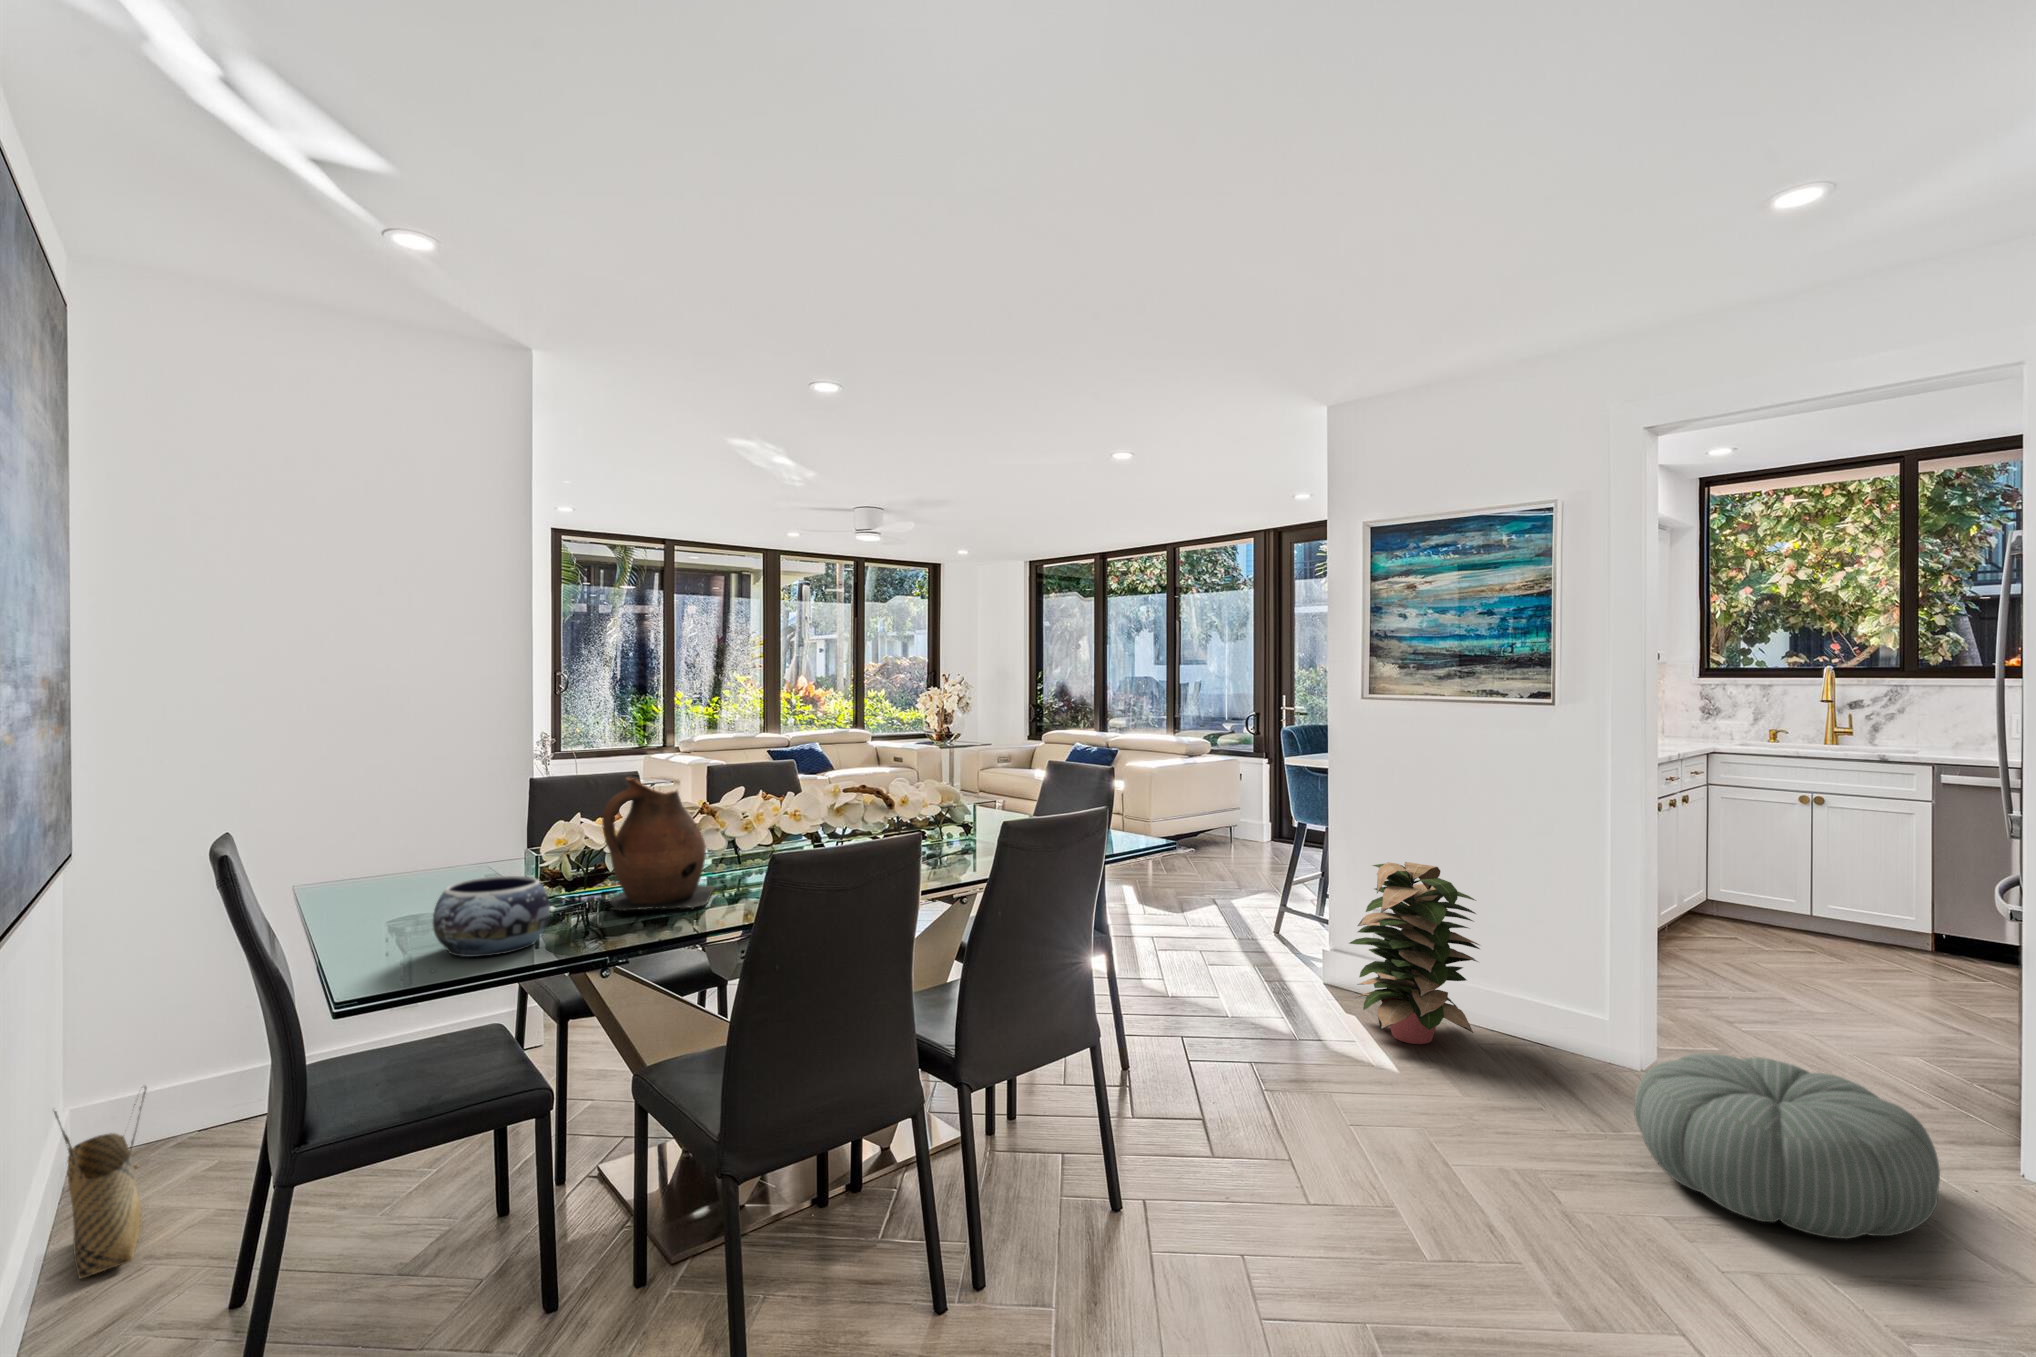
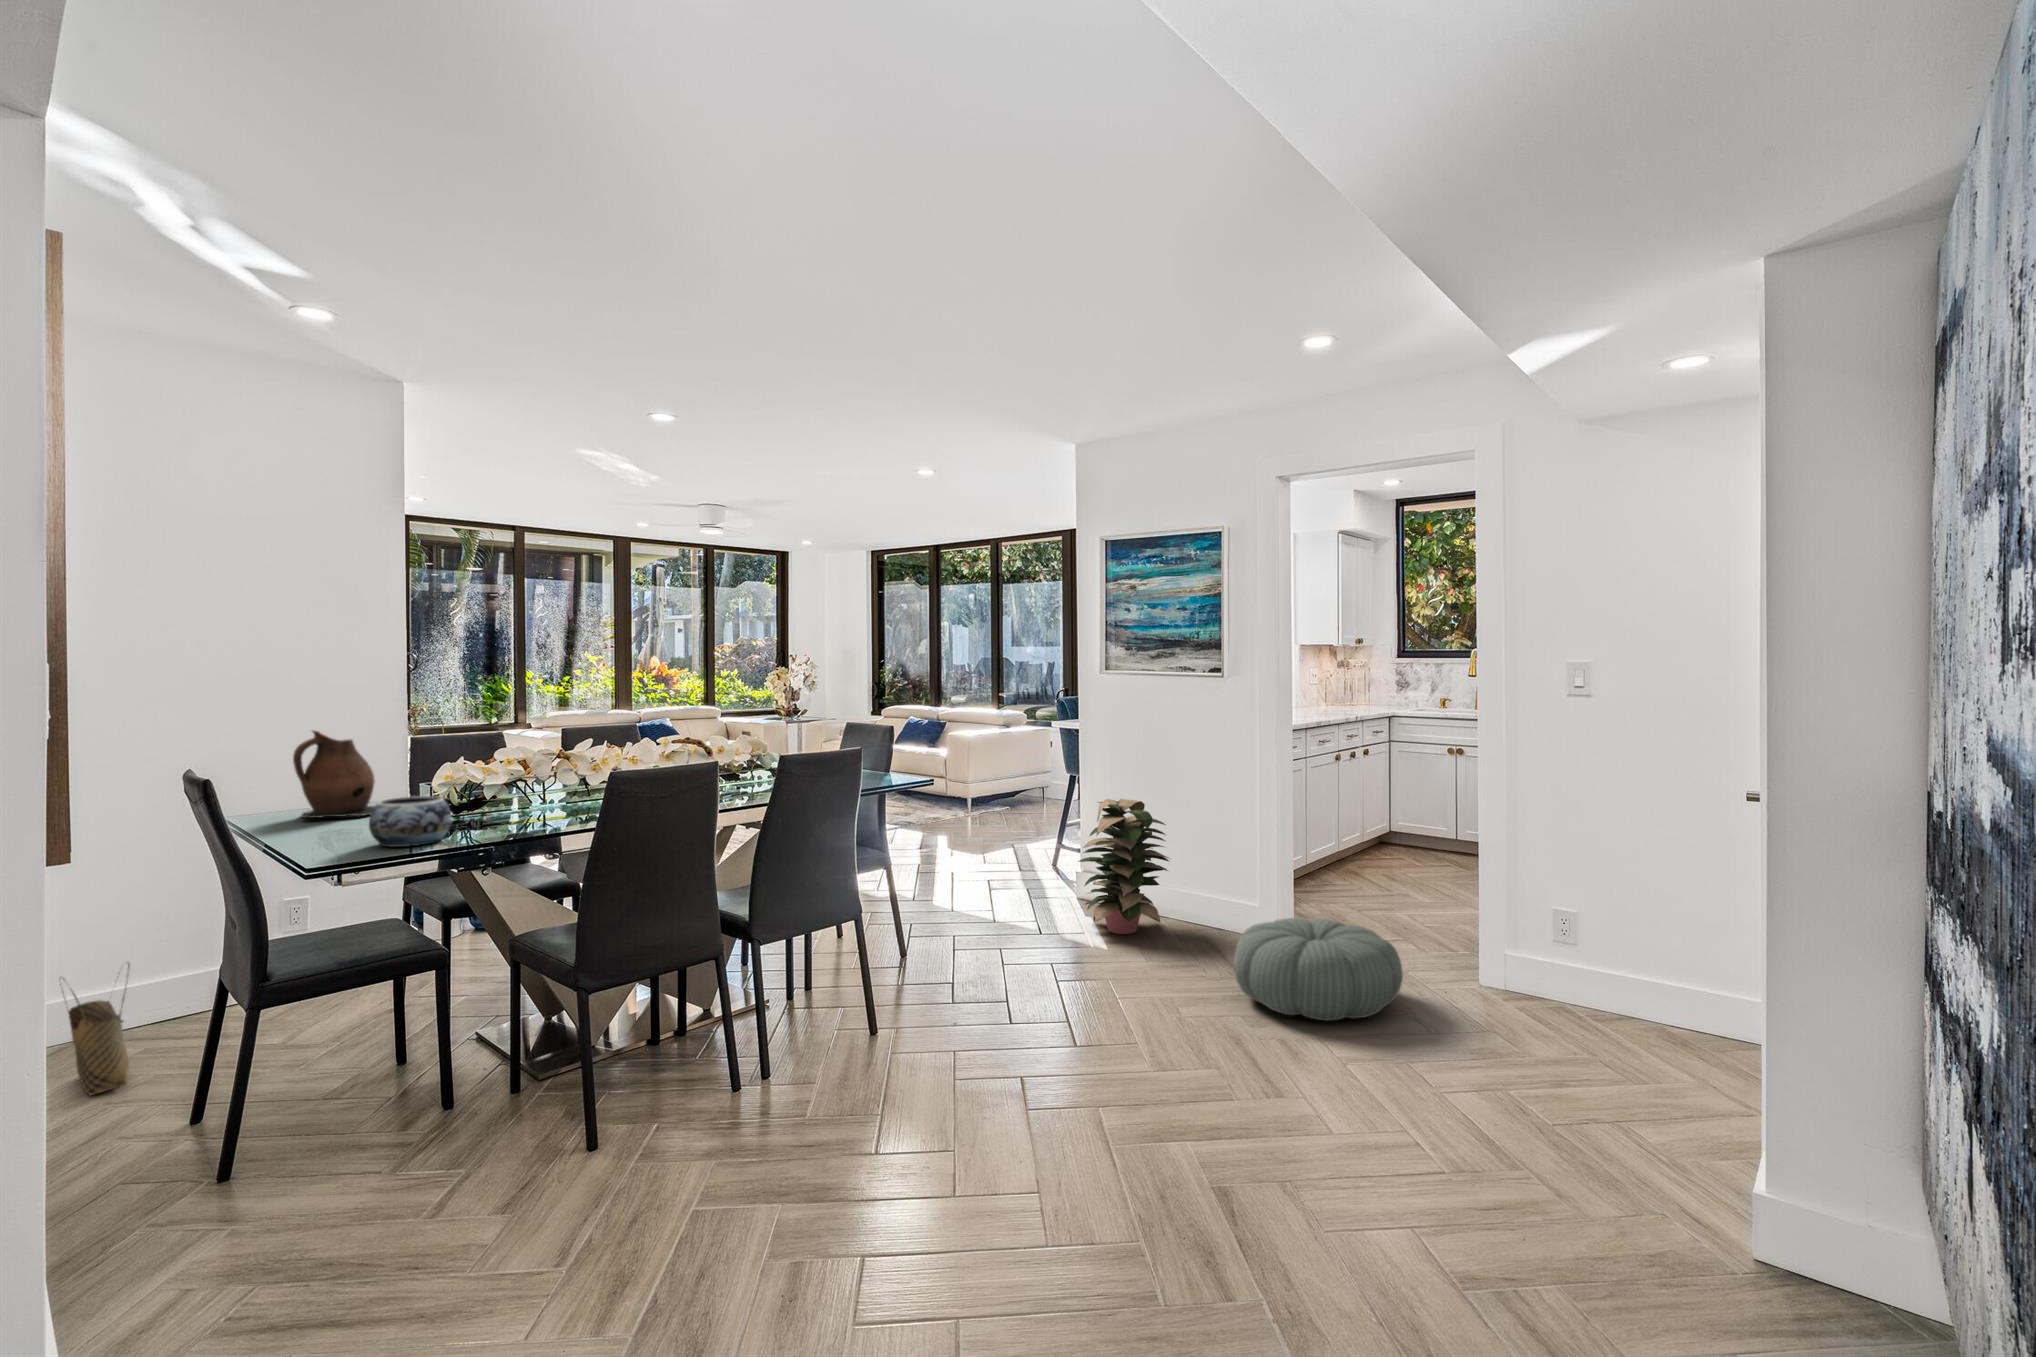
ceramic pitcher: present [602,778,714,910] -> present [293,731,375,818]

